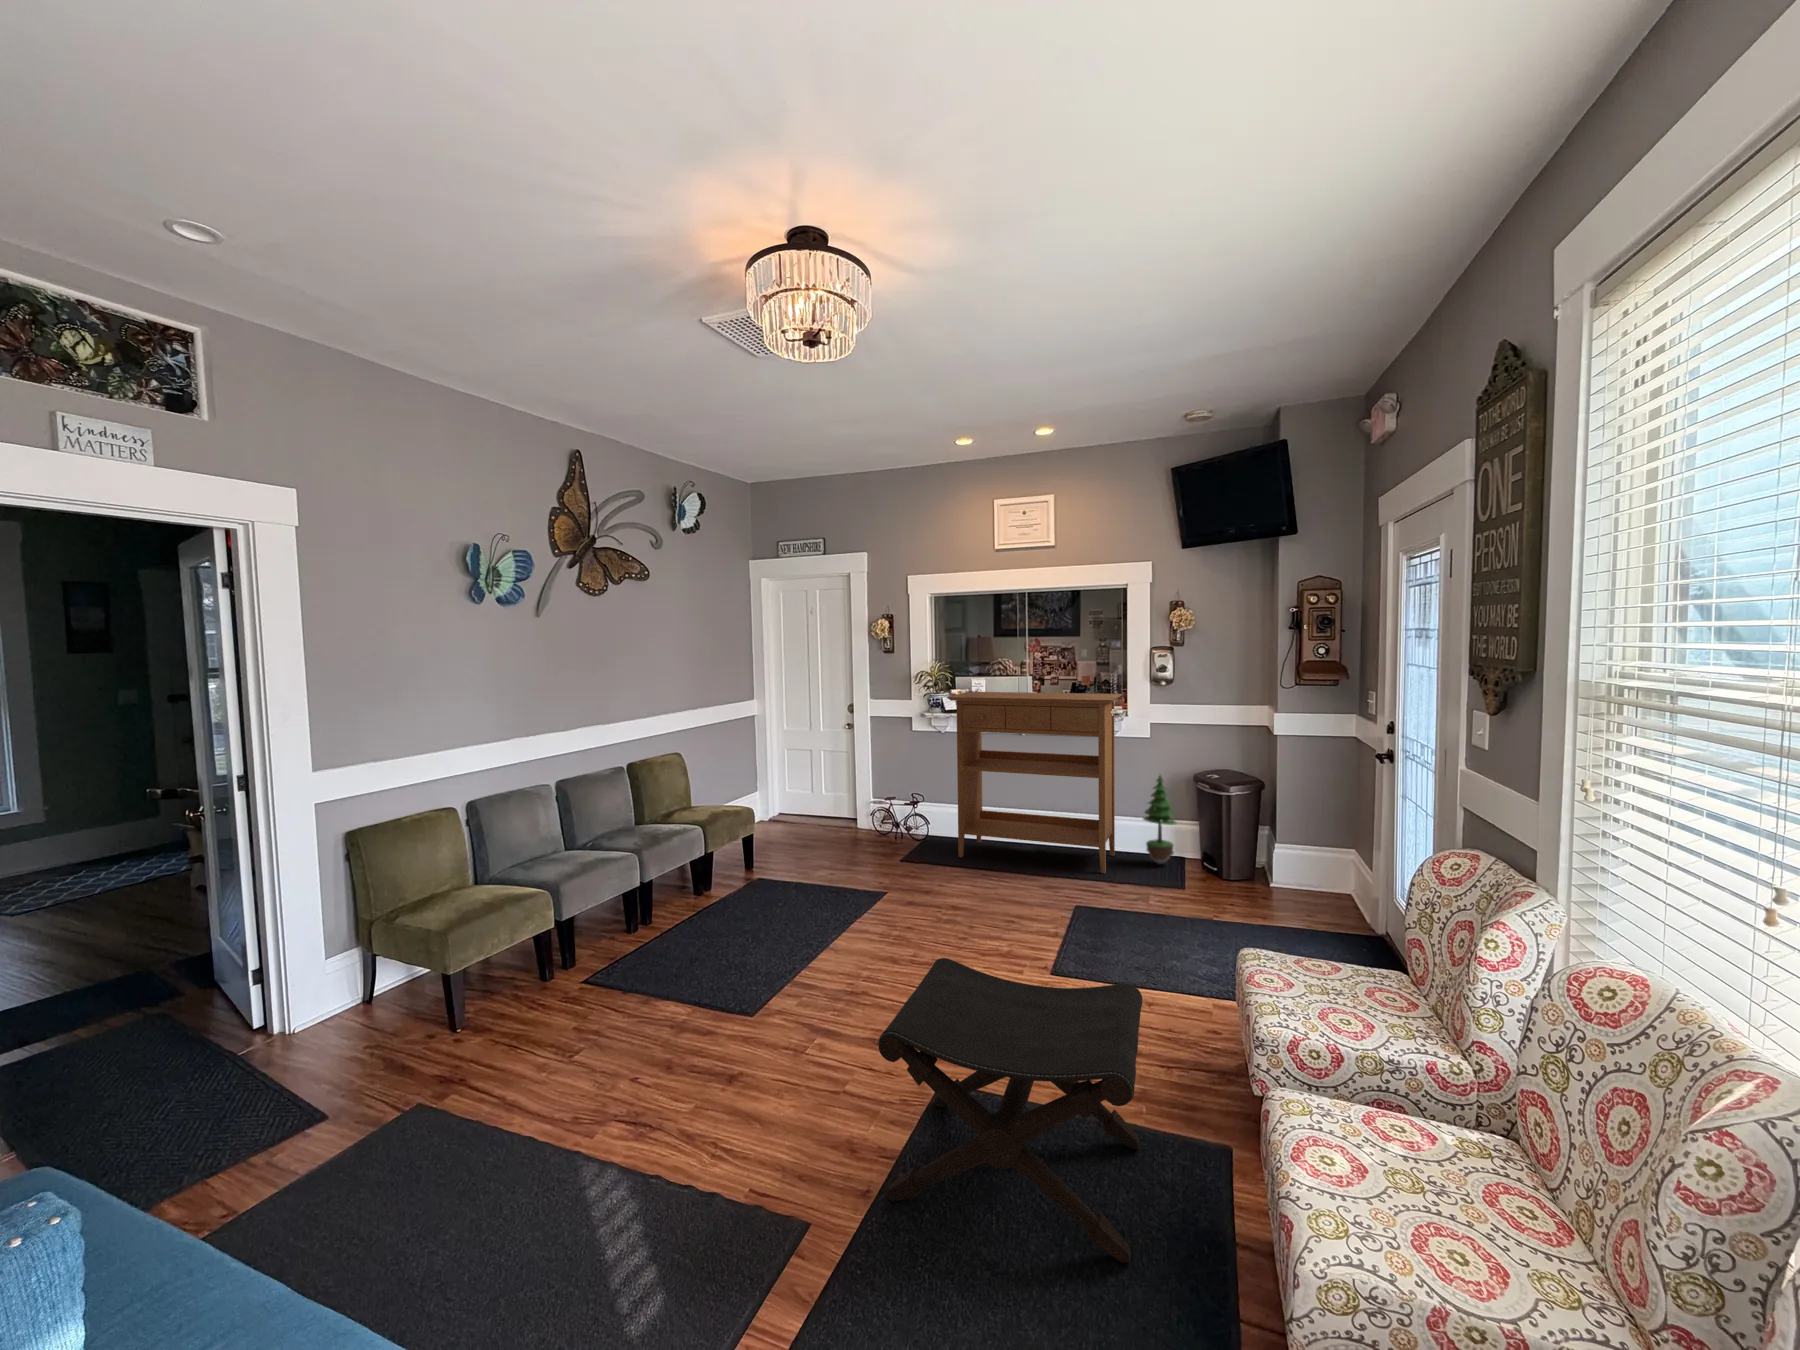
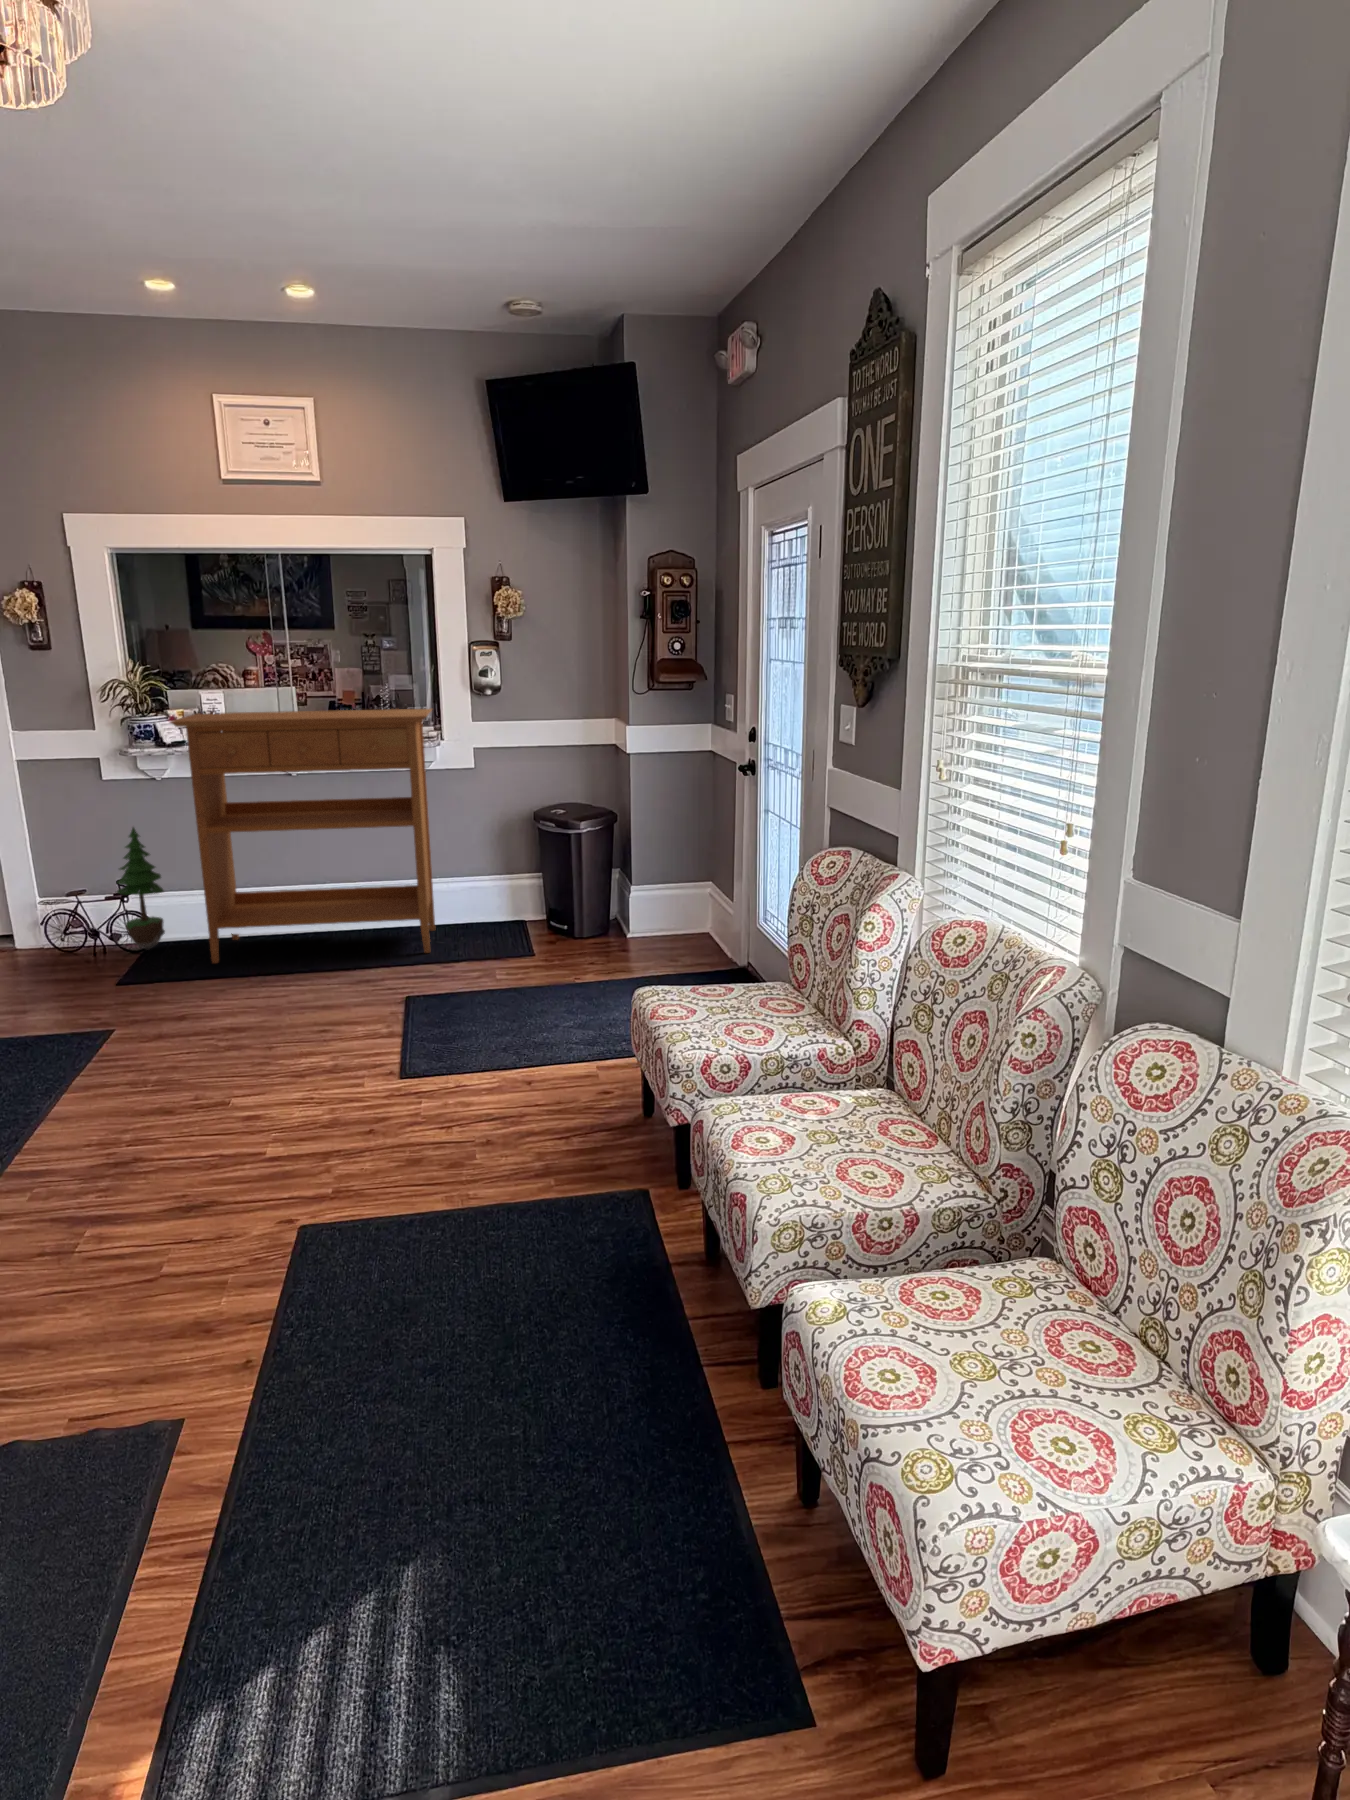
potted tree: present [1143,776,1176,864] -> present [117,827,165,950]
footstool: present [879,958,1142,1263] -> none [253,1041,574,1351]

